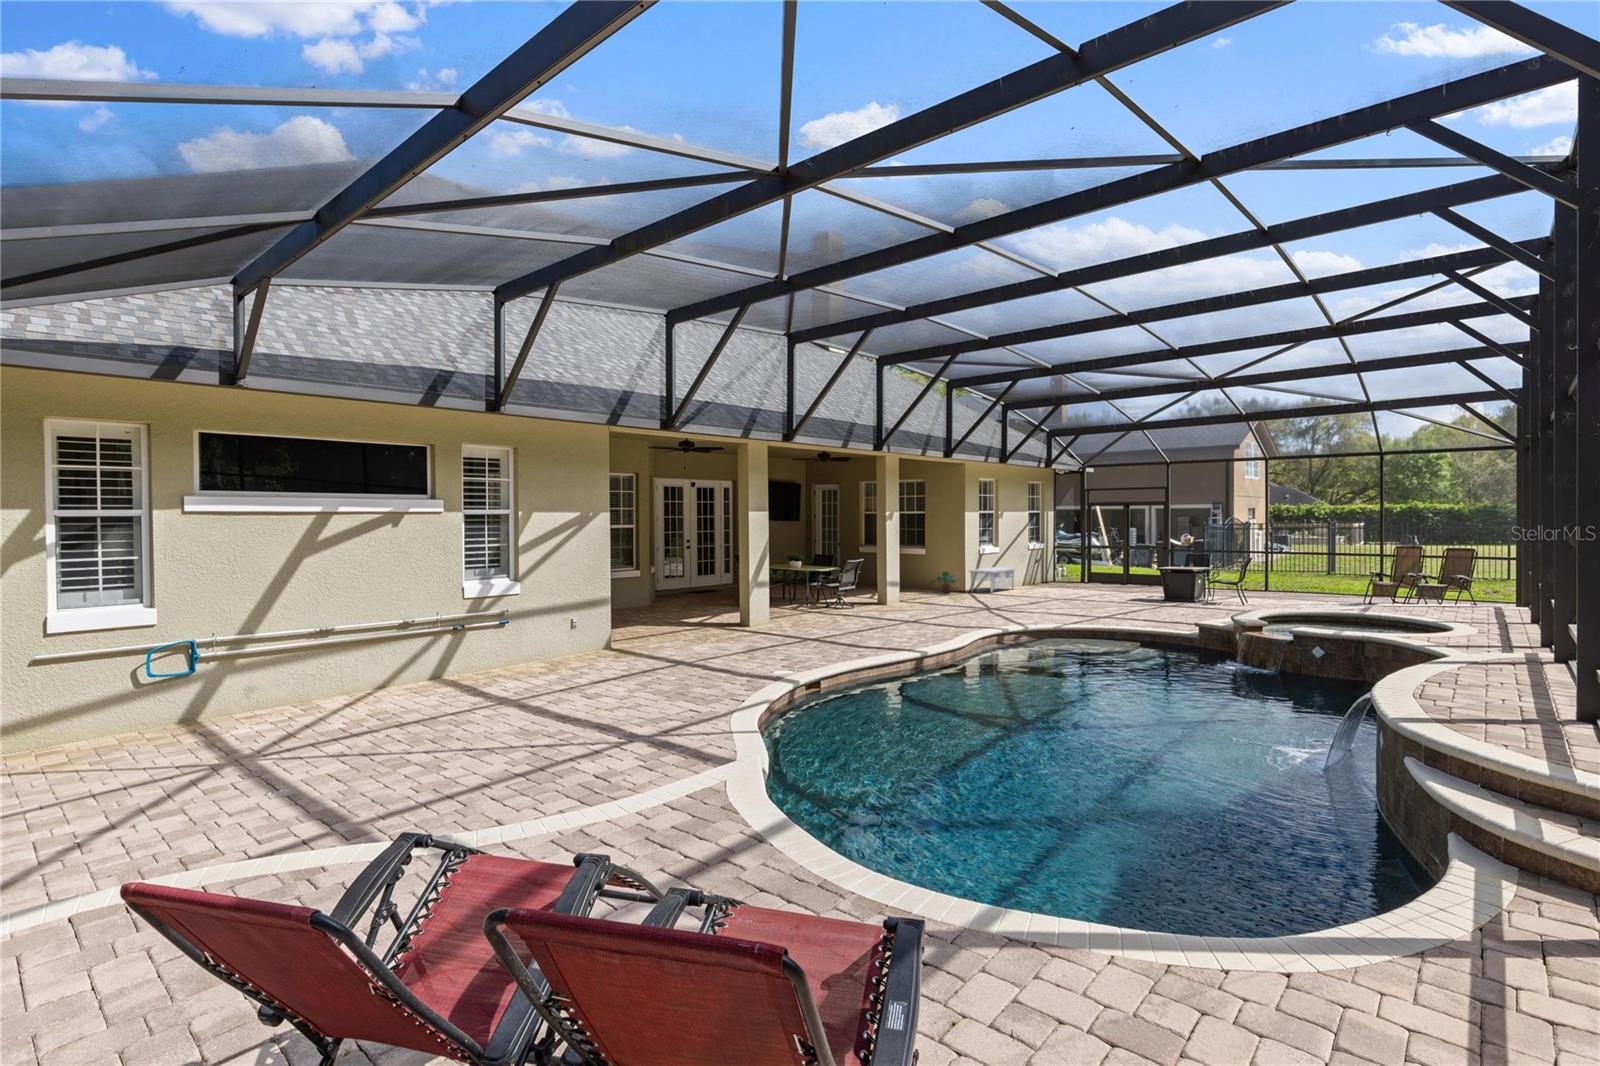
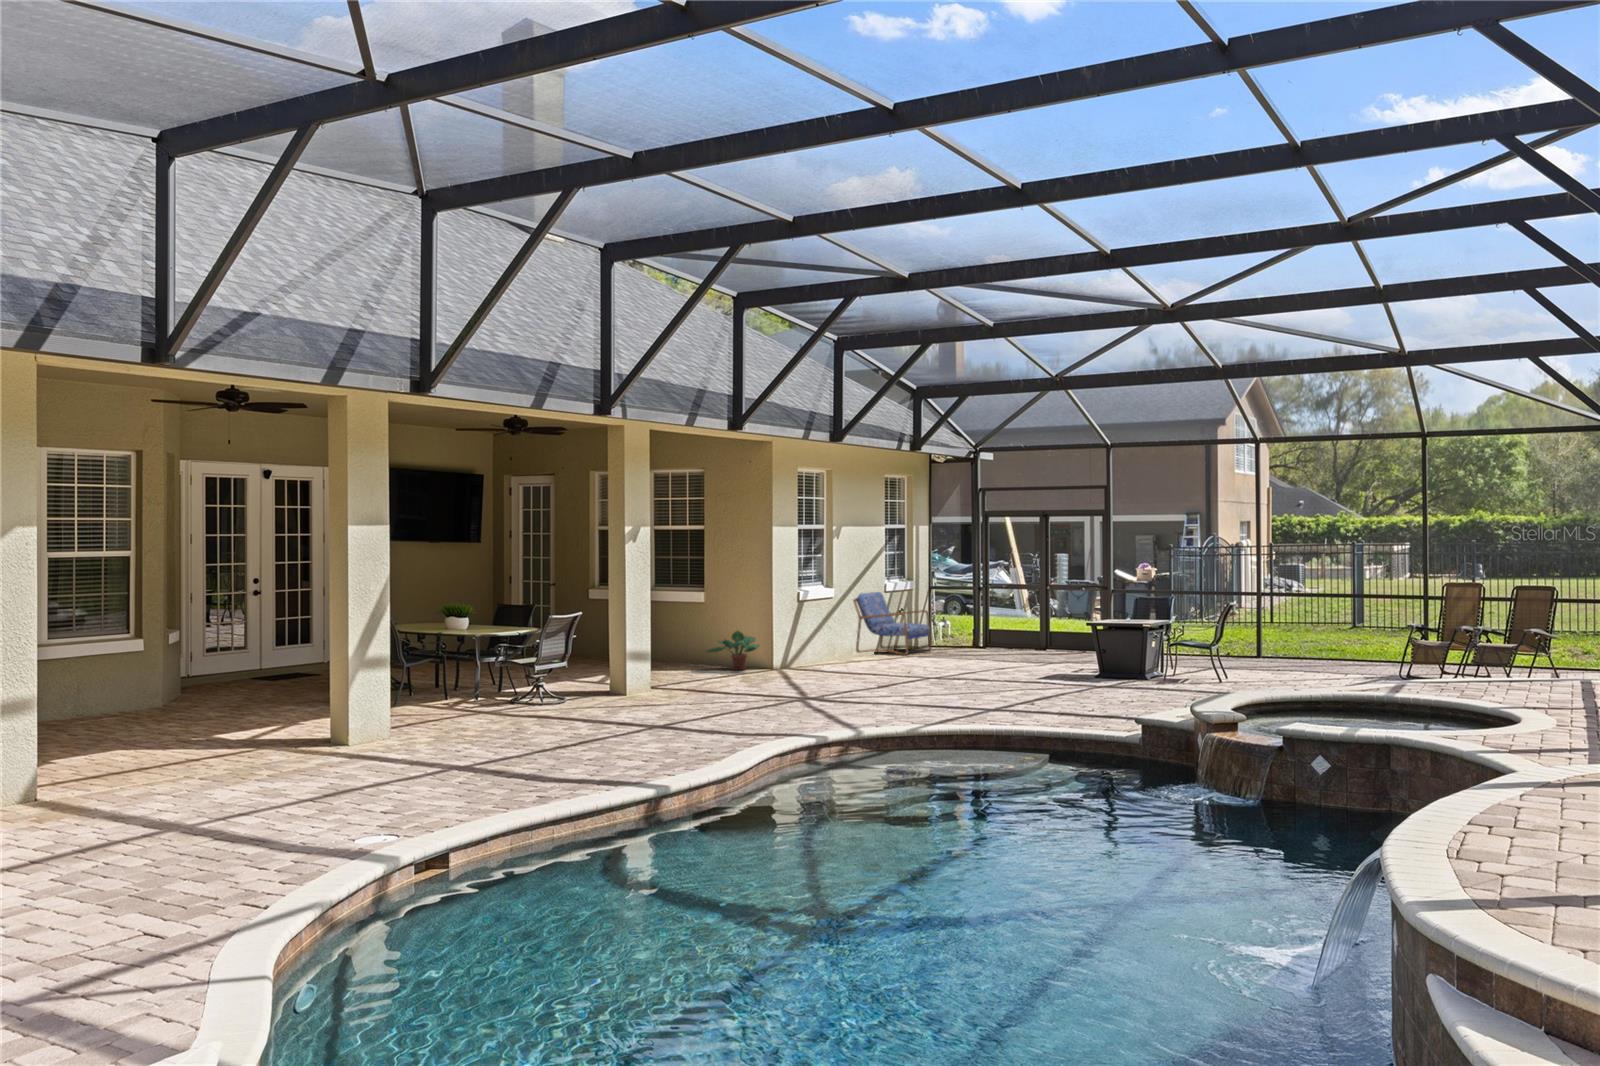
armchair: none [1010,550,1057,587] -> present [853,592,931,655]
storage bench: present [969,567,1015,592] -> none [779,623,860,668]

